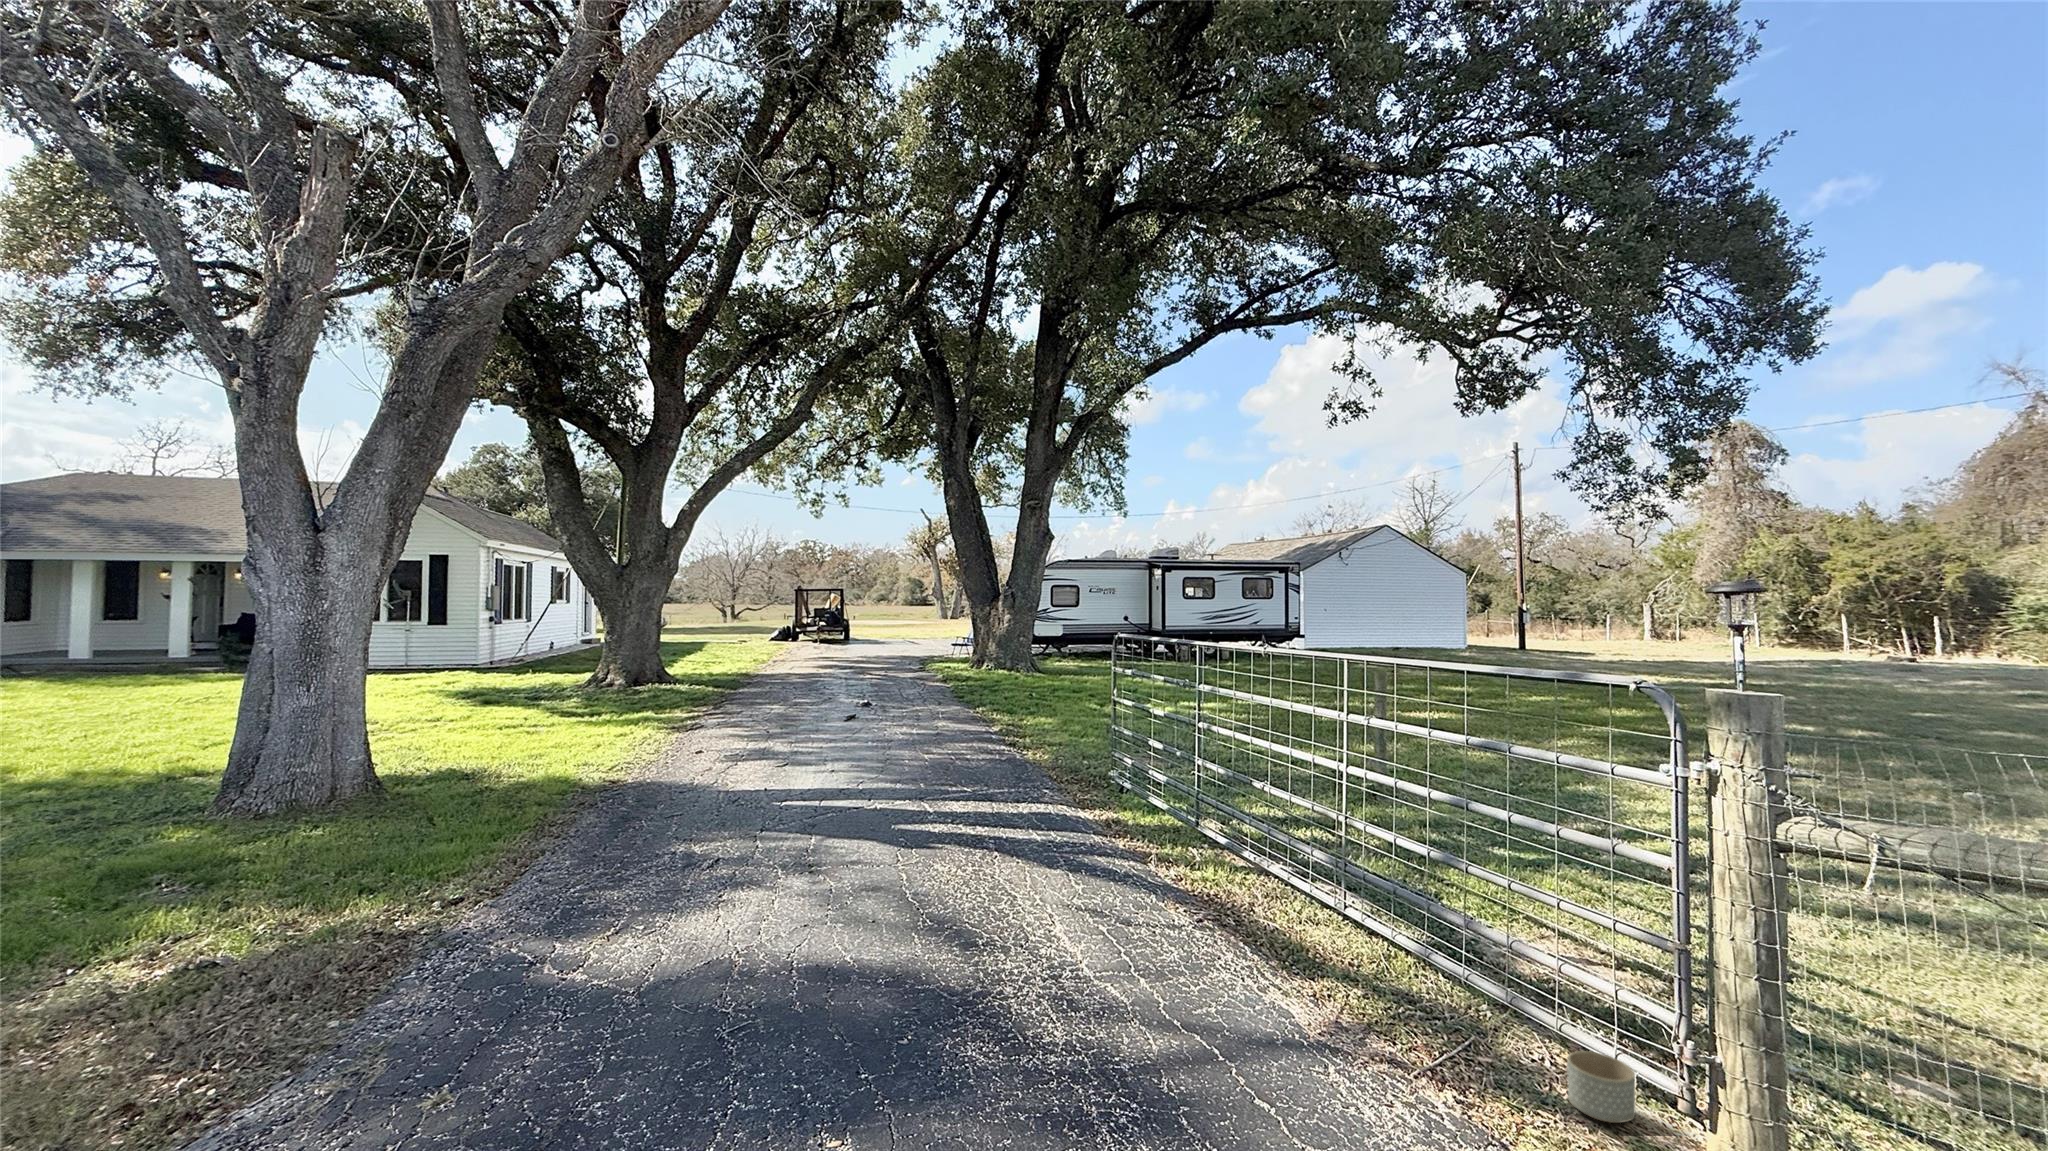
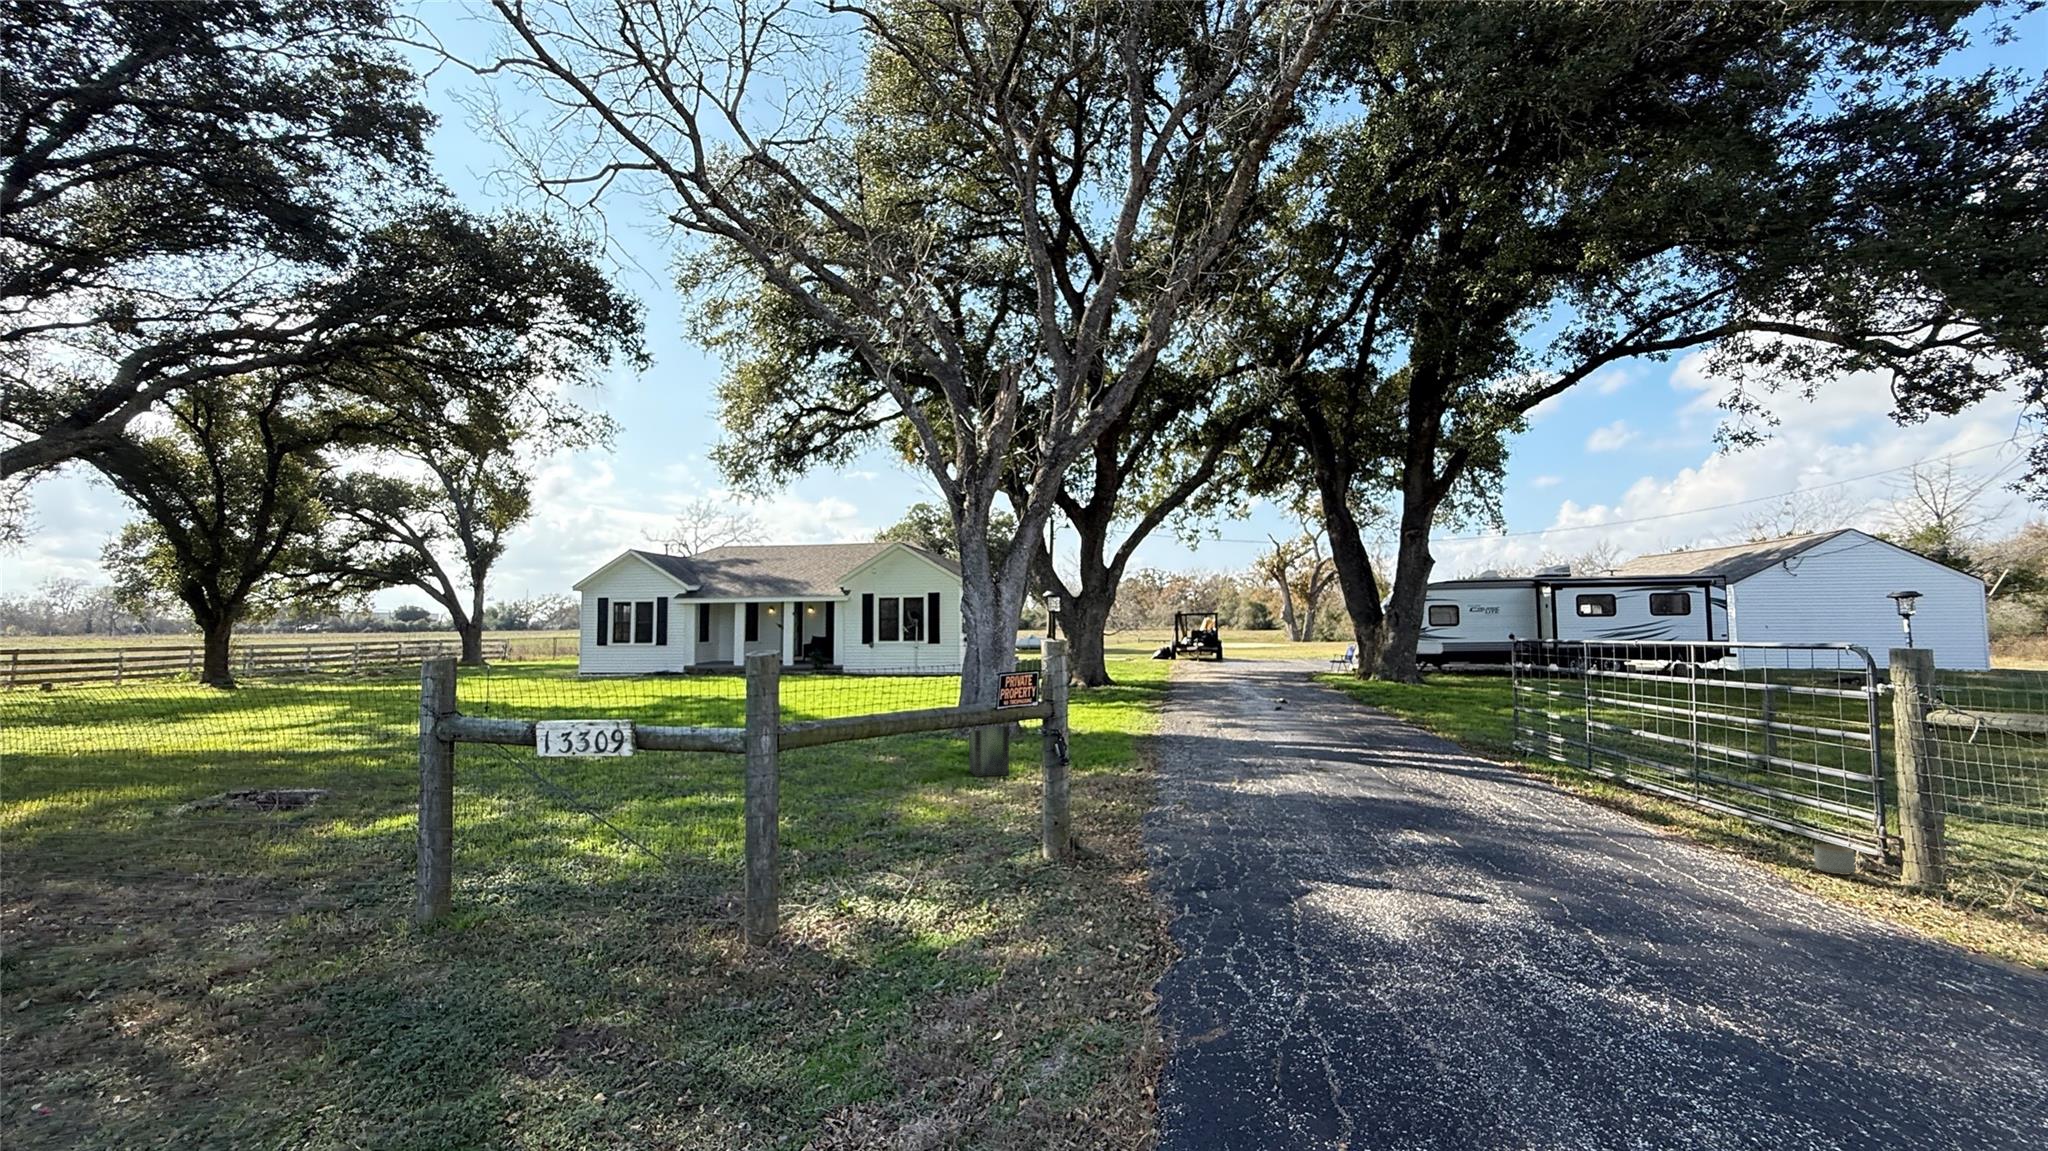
storage box: none [78,798,193,940] -> present [969,726,1009,777]

